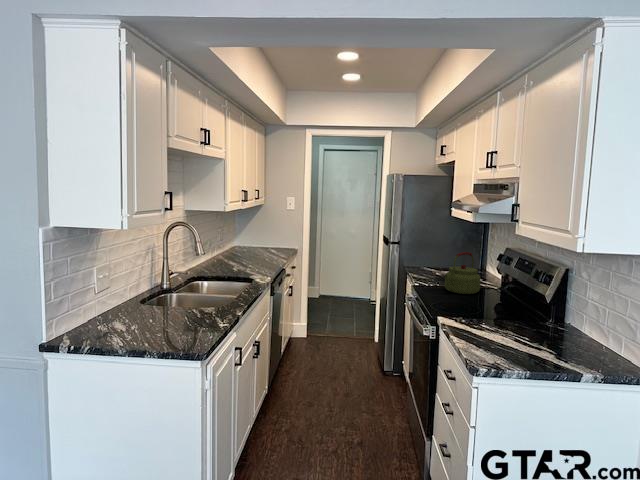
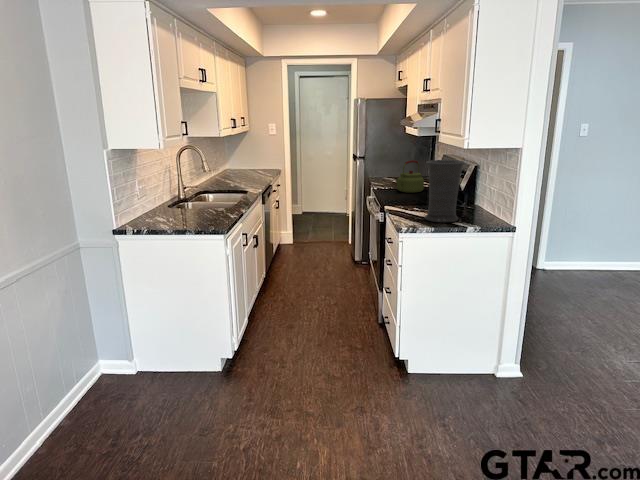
vase: none [503,261,569,358] -> present [425,160,465,222]

